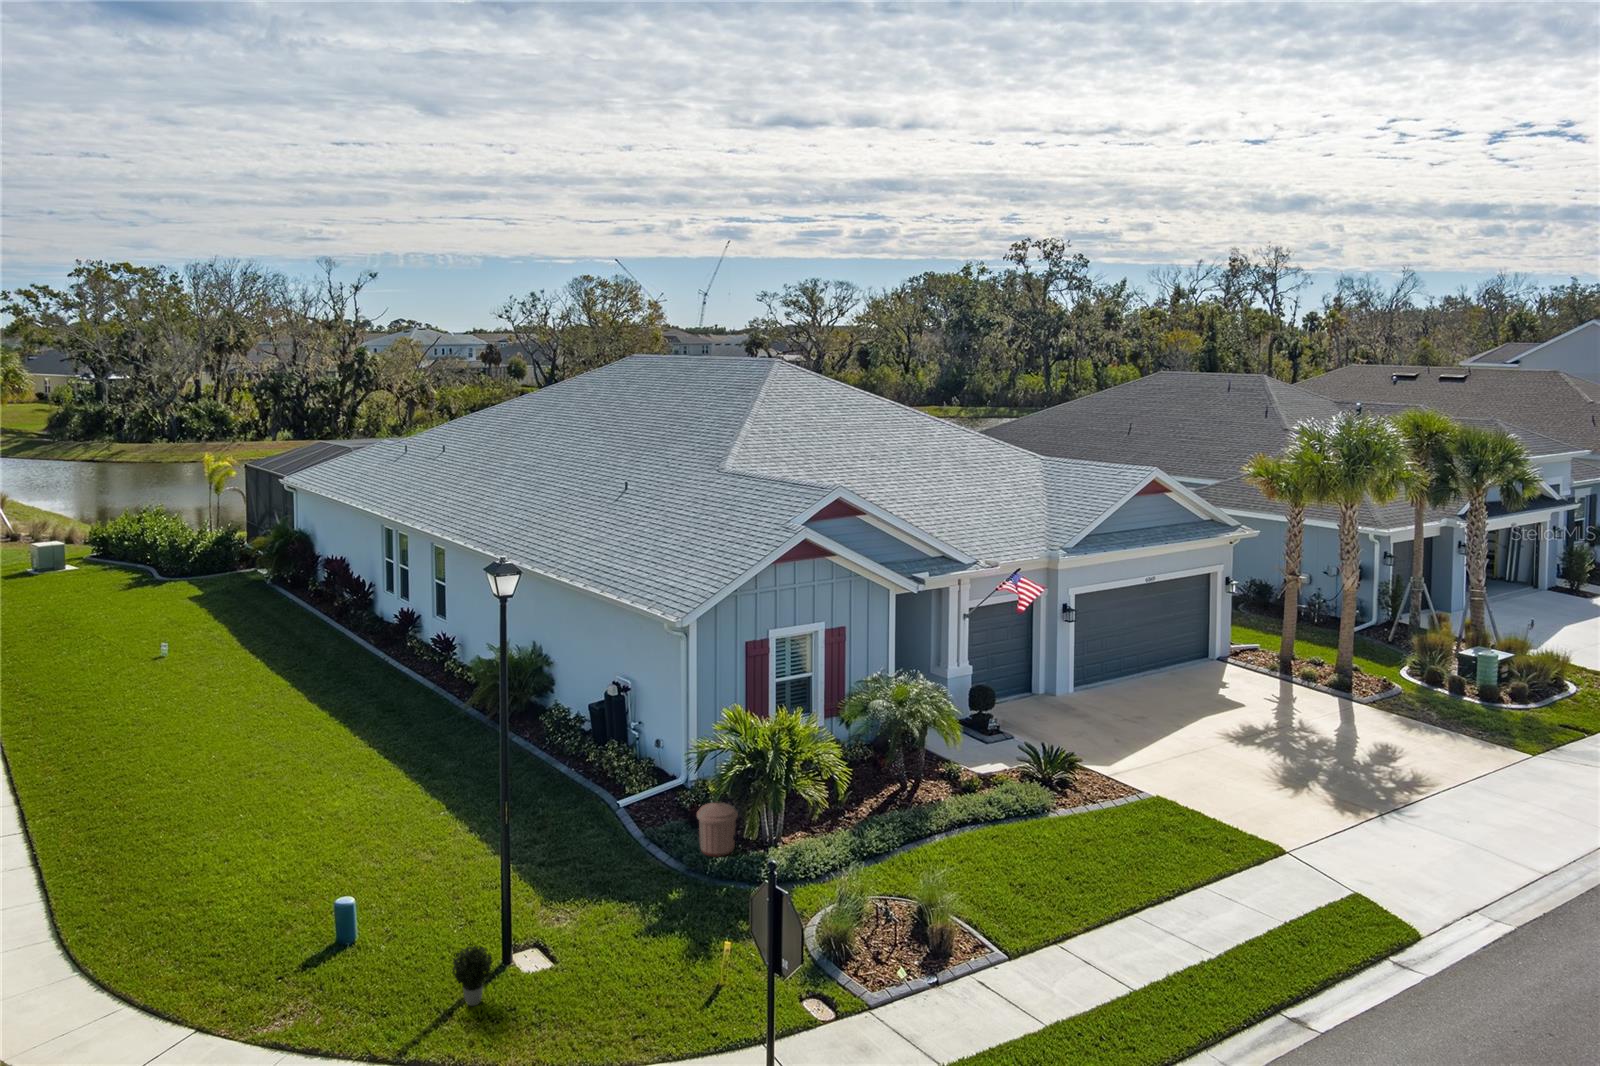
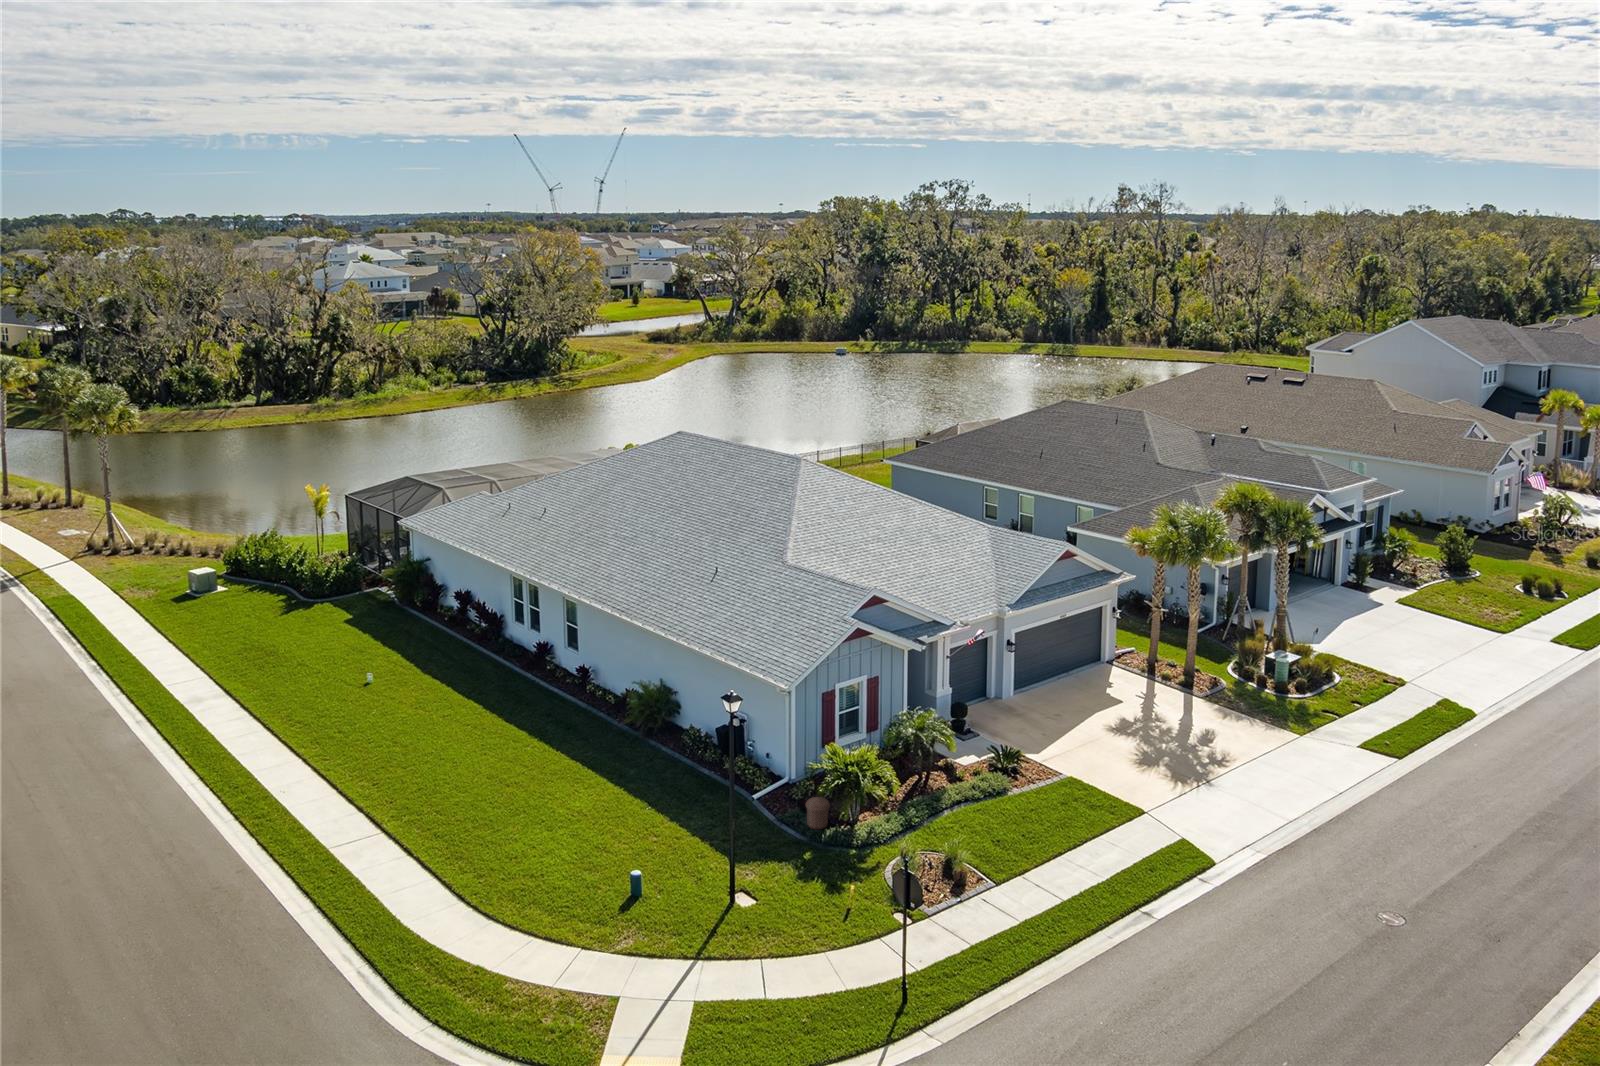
potted plant: present [453,946,492,1006] -> none [706,894,729,926]

